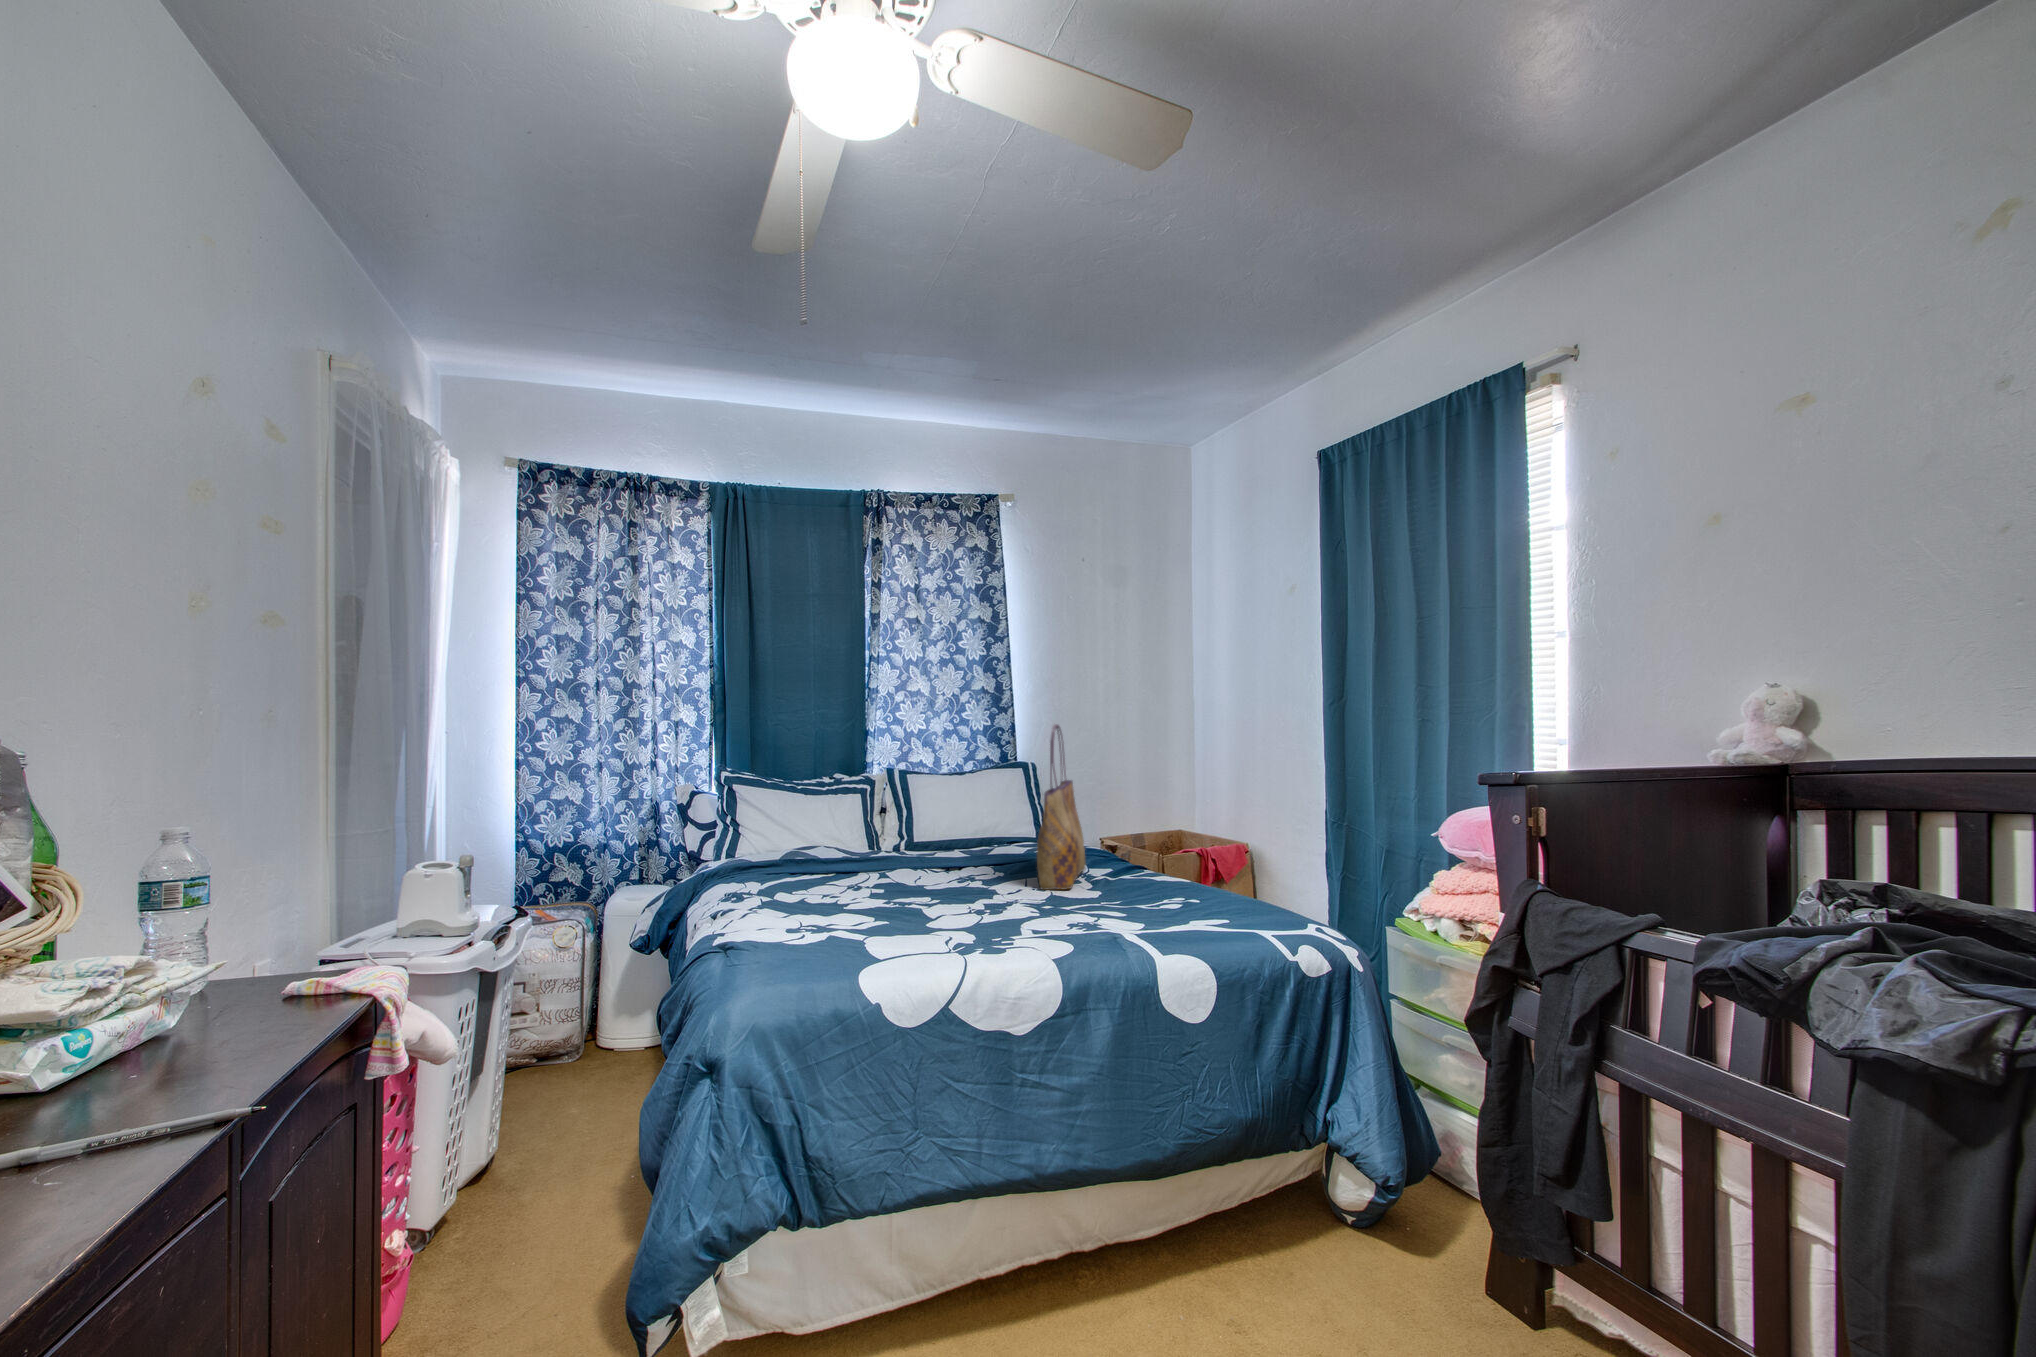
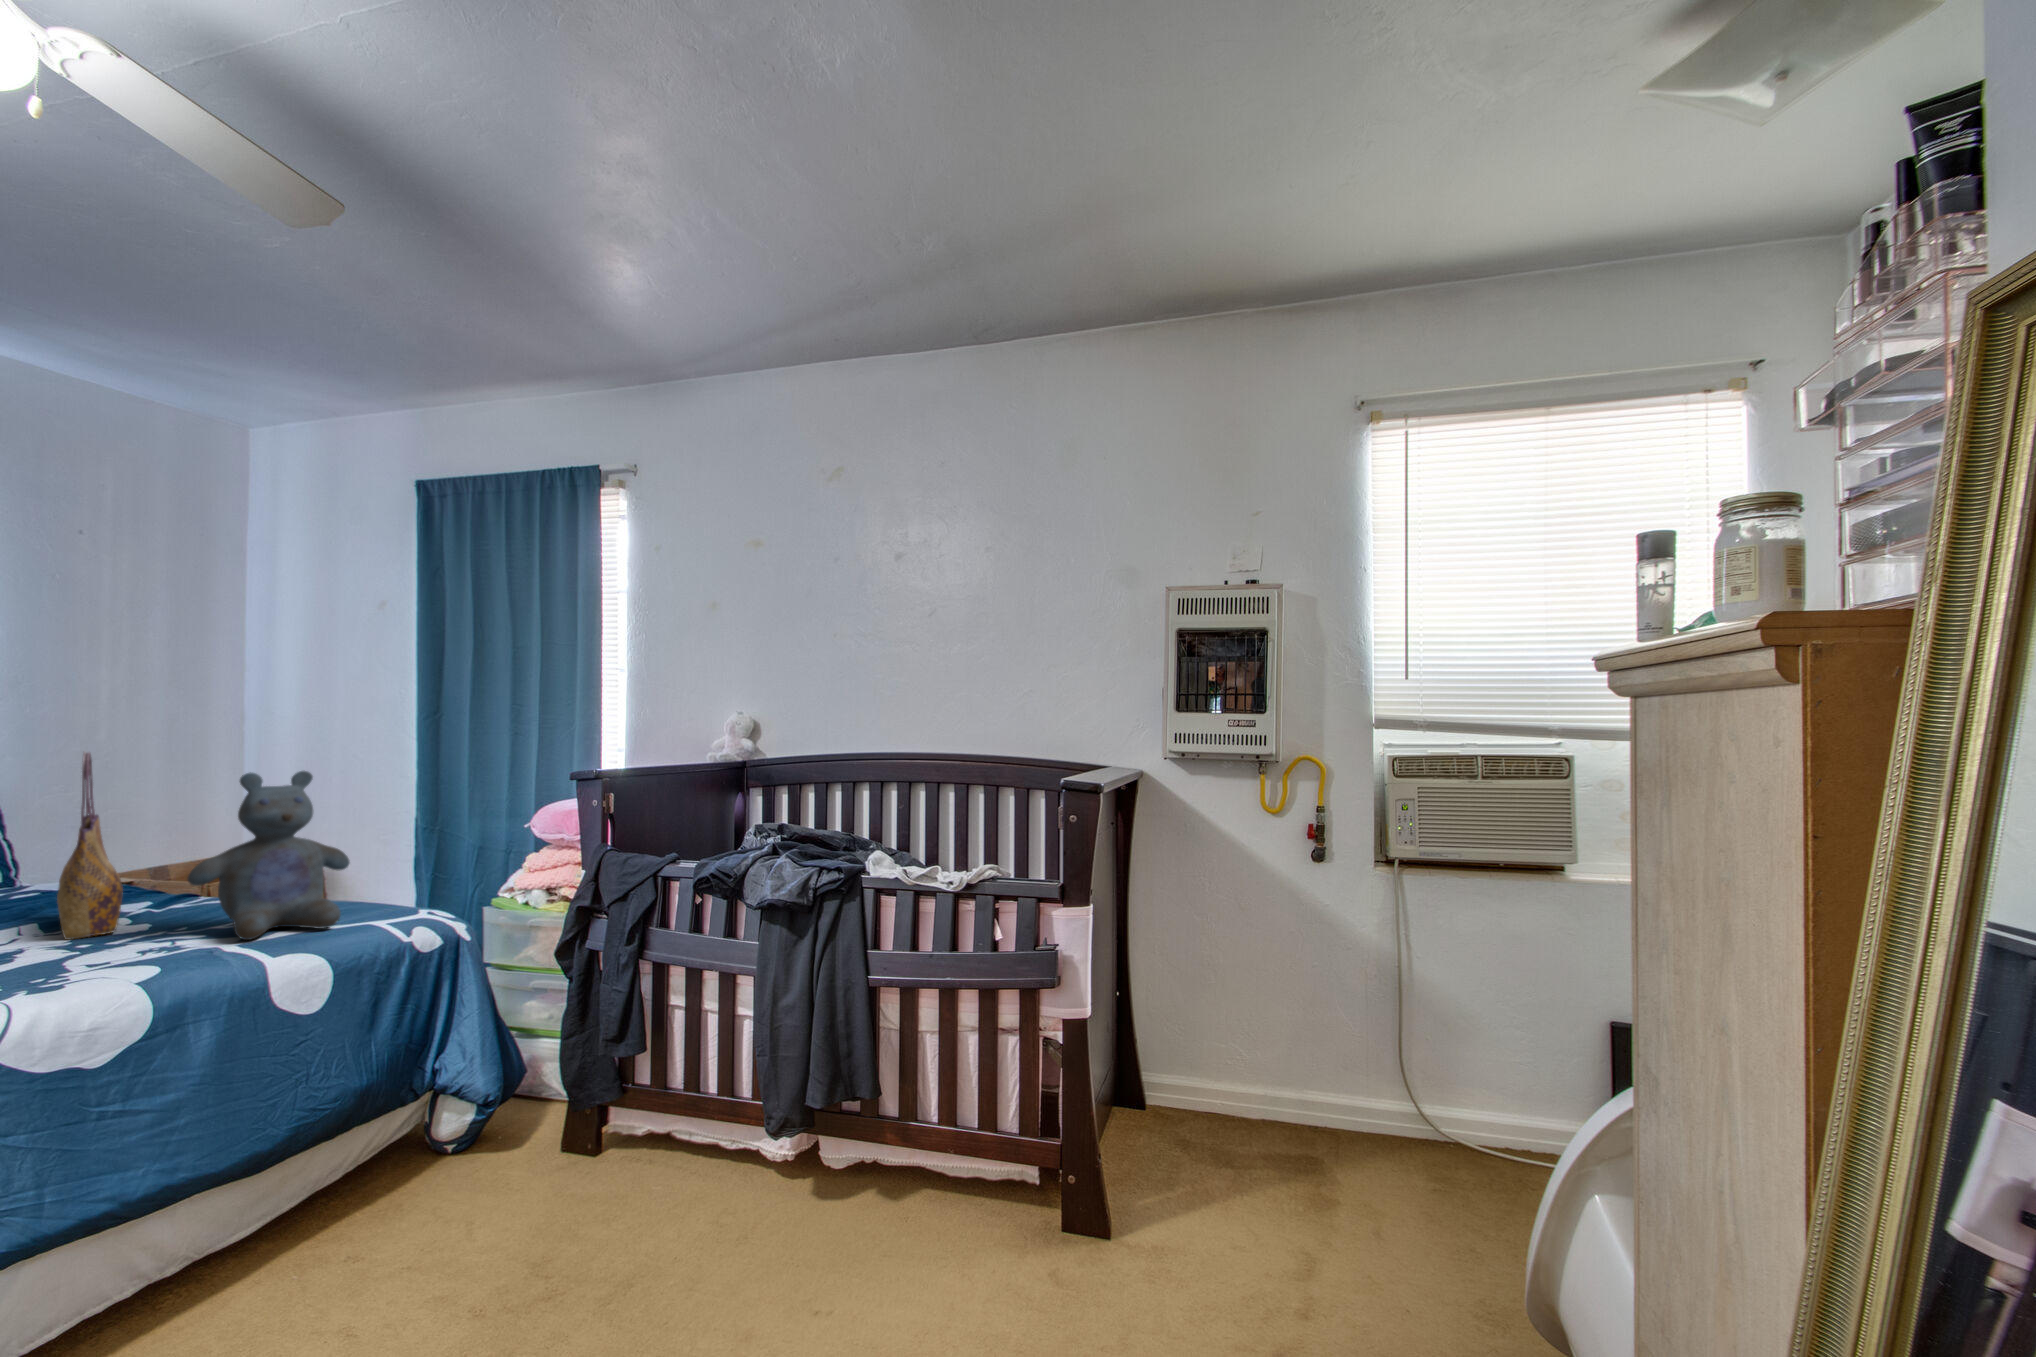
stuffed bear: none [1109,748,1243,923] -> present [188,771,350,940]

